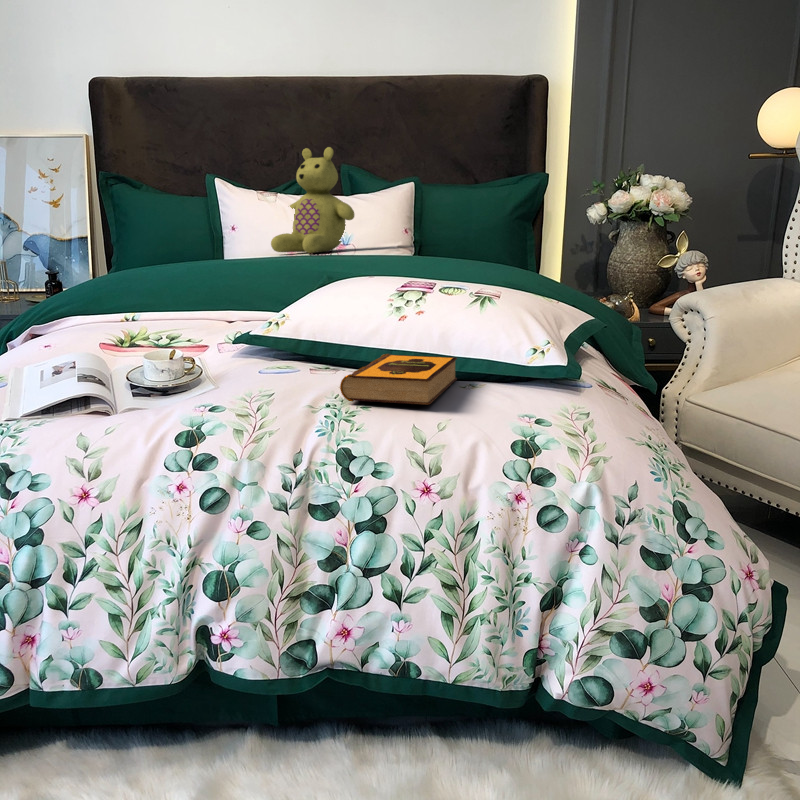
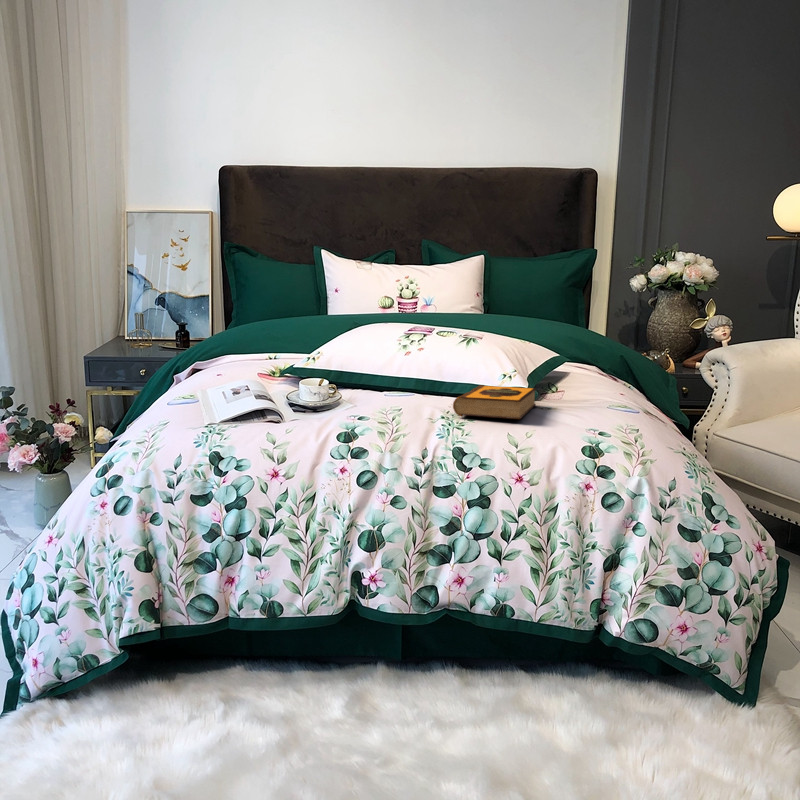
stuffed bear: present [271,147,354,253] -> none [369,226,438,311]

